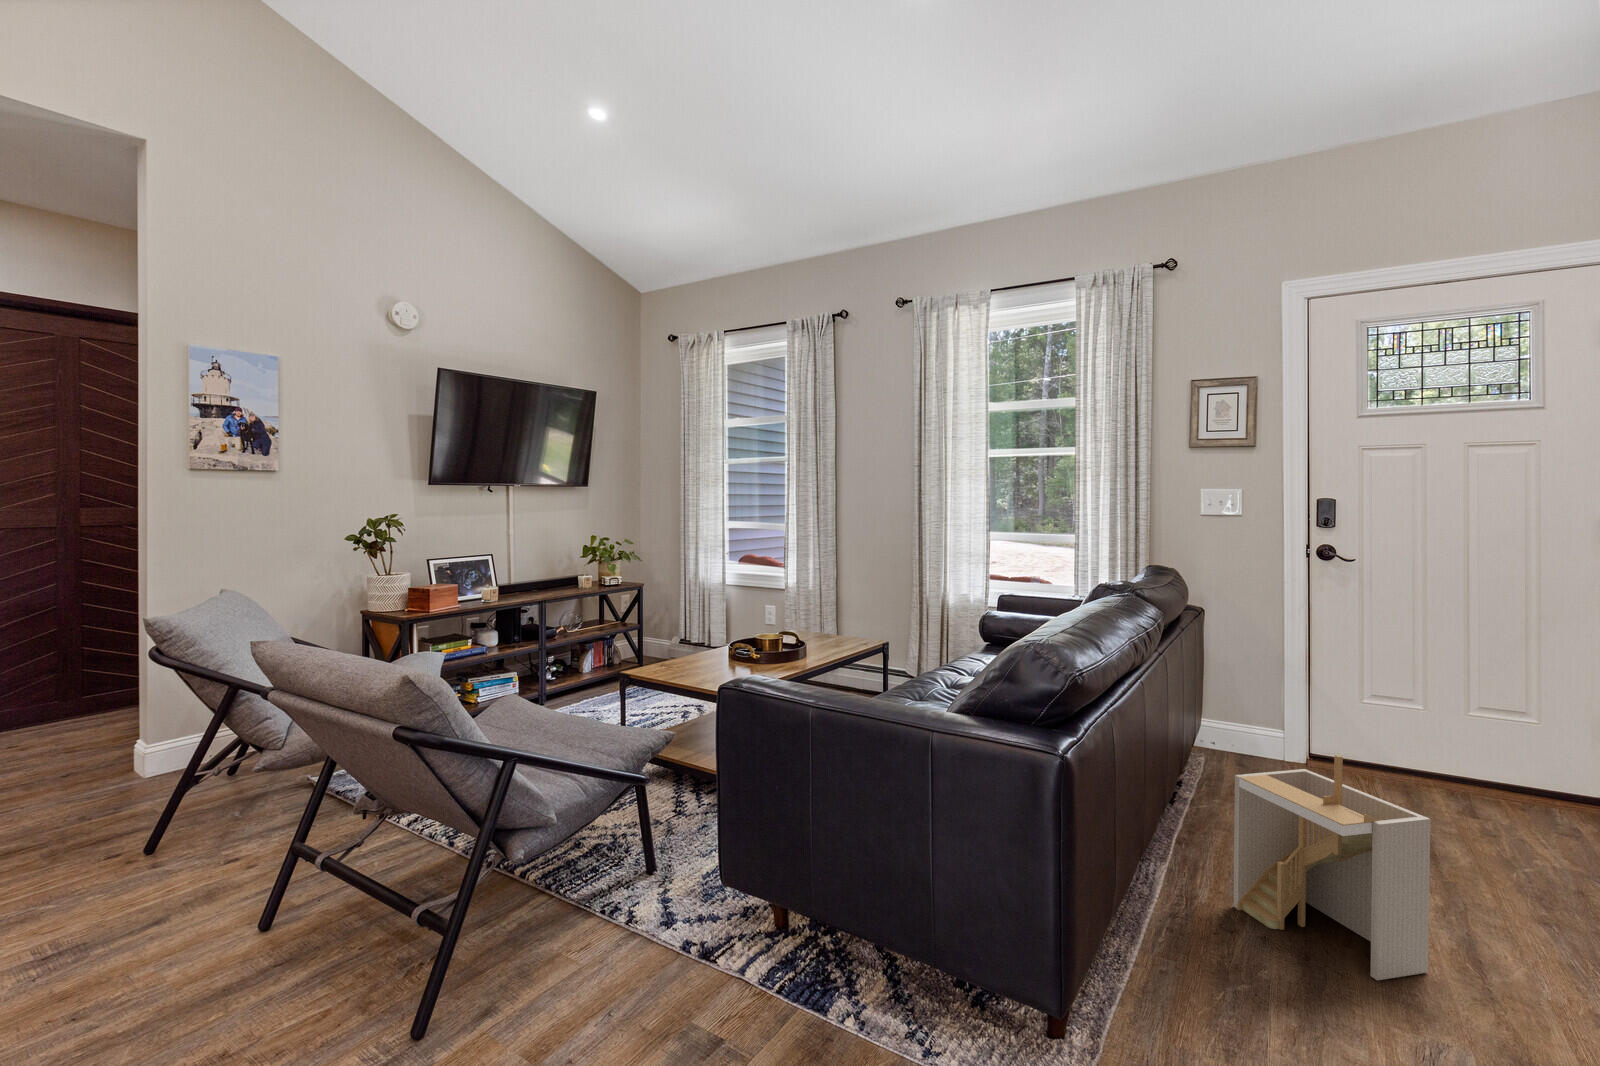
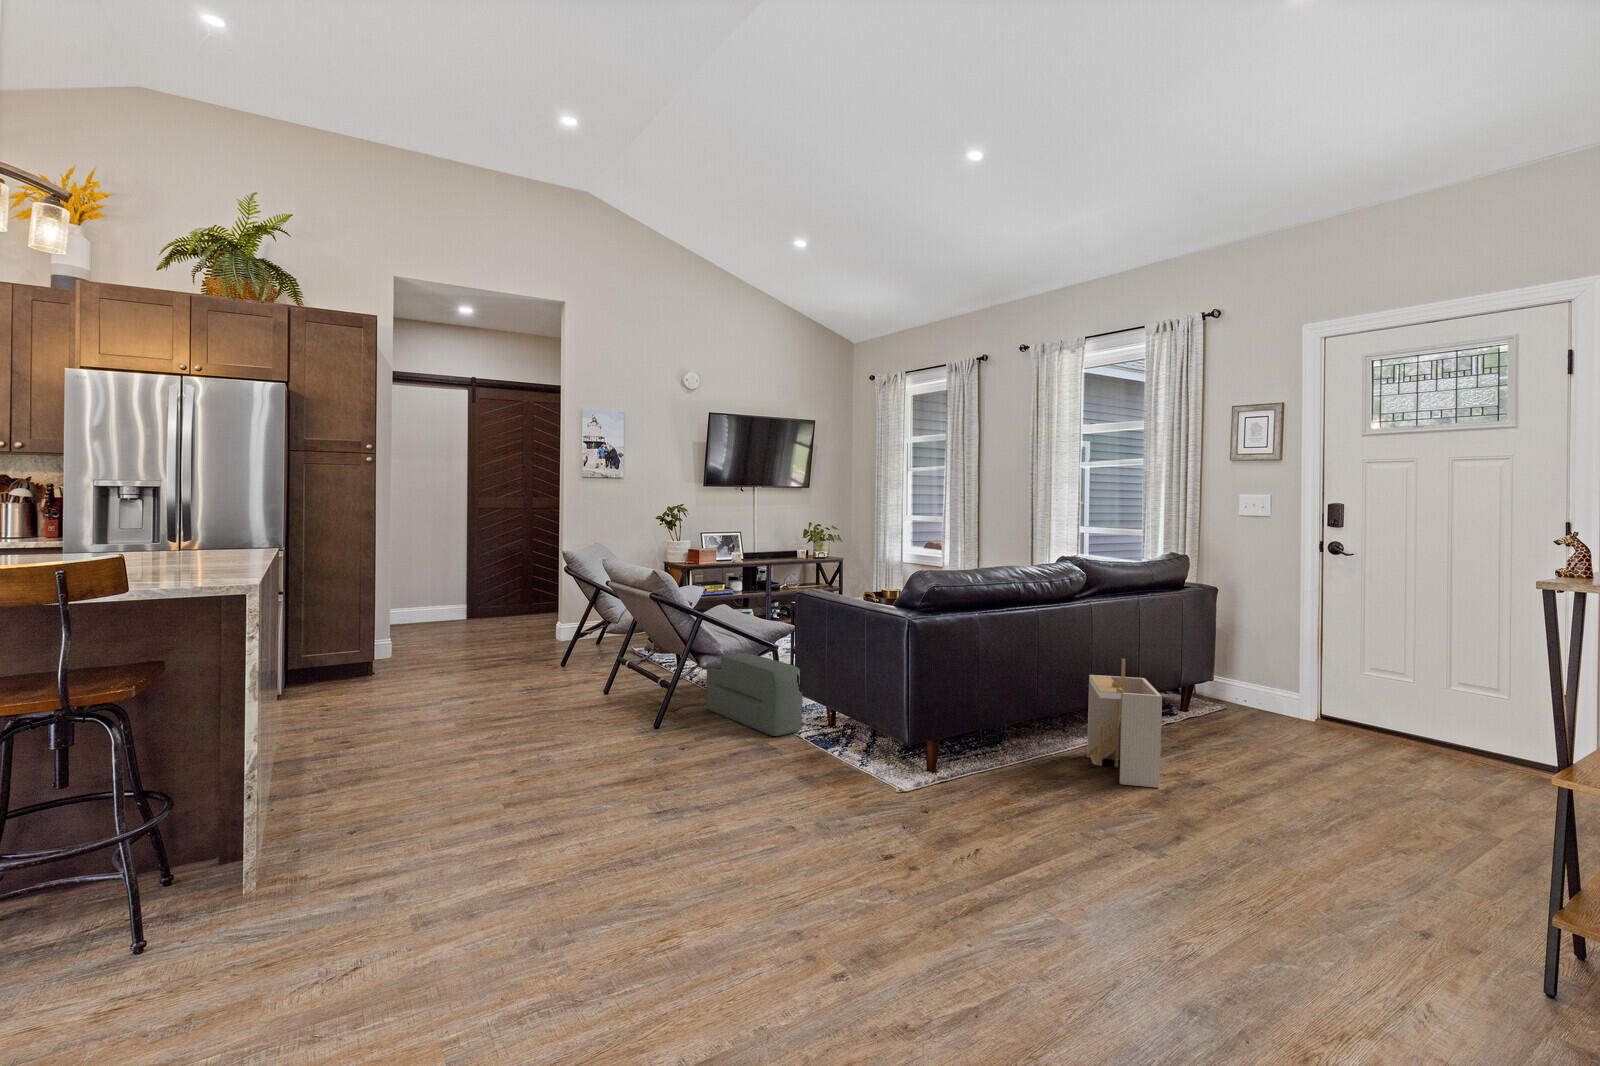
pouf: none [524,800,764,1011] -> present [707,653,803,736]

